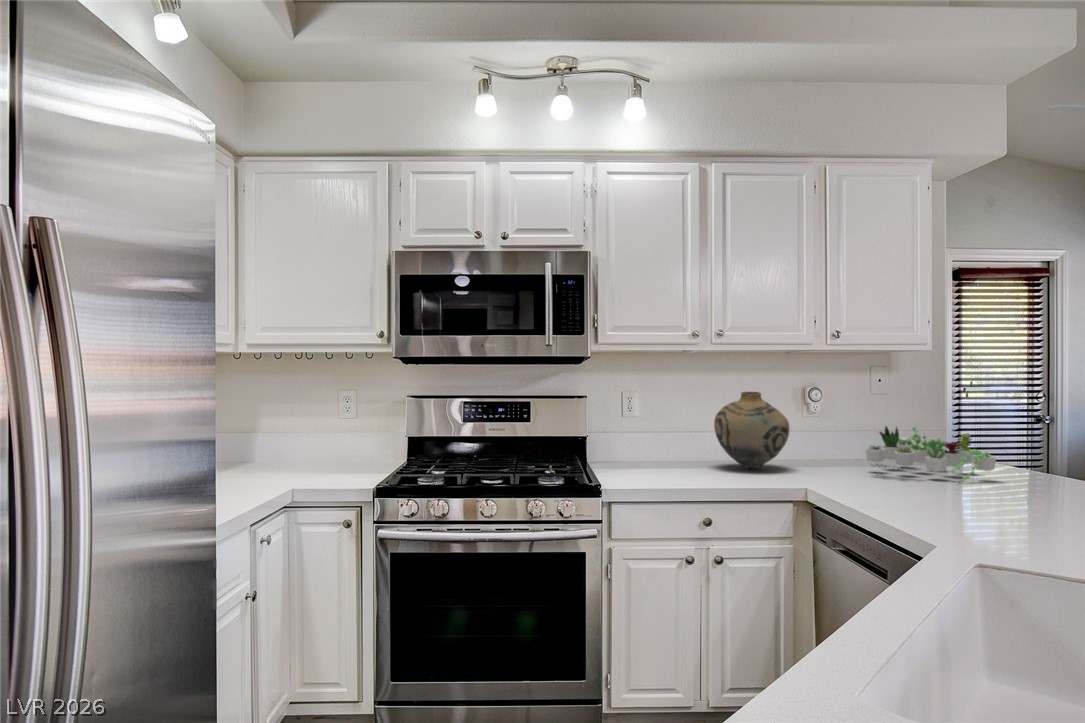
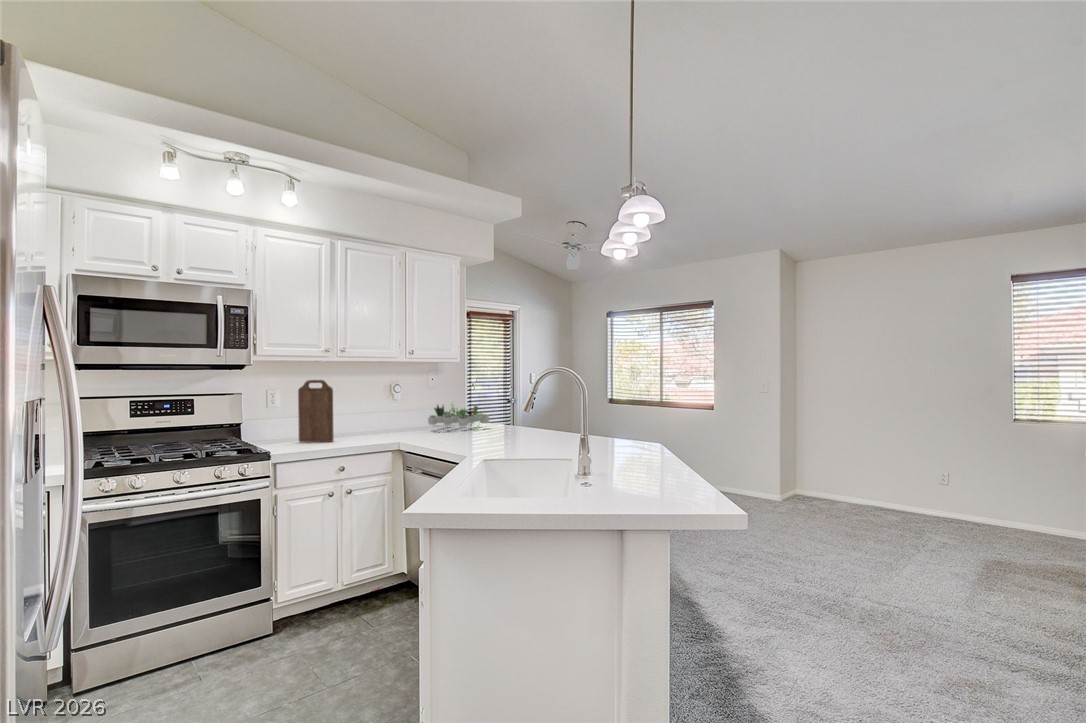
cutting board: none [654,380,700,477] -> present [298,380,334,442]
vase: present [714,392,789,468] -> none [338,387,386,435]

